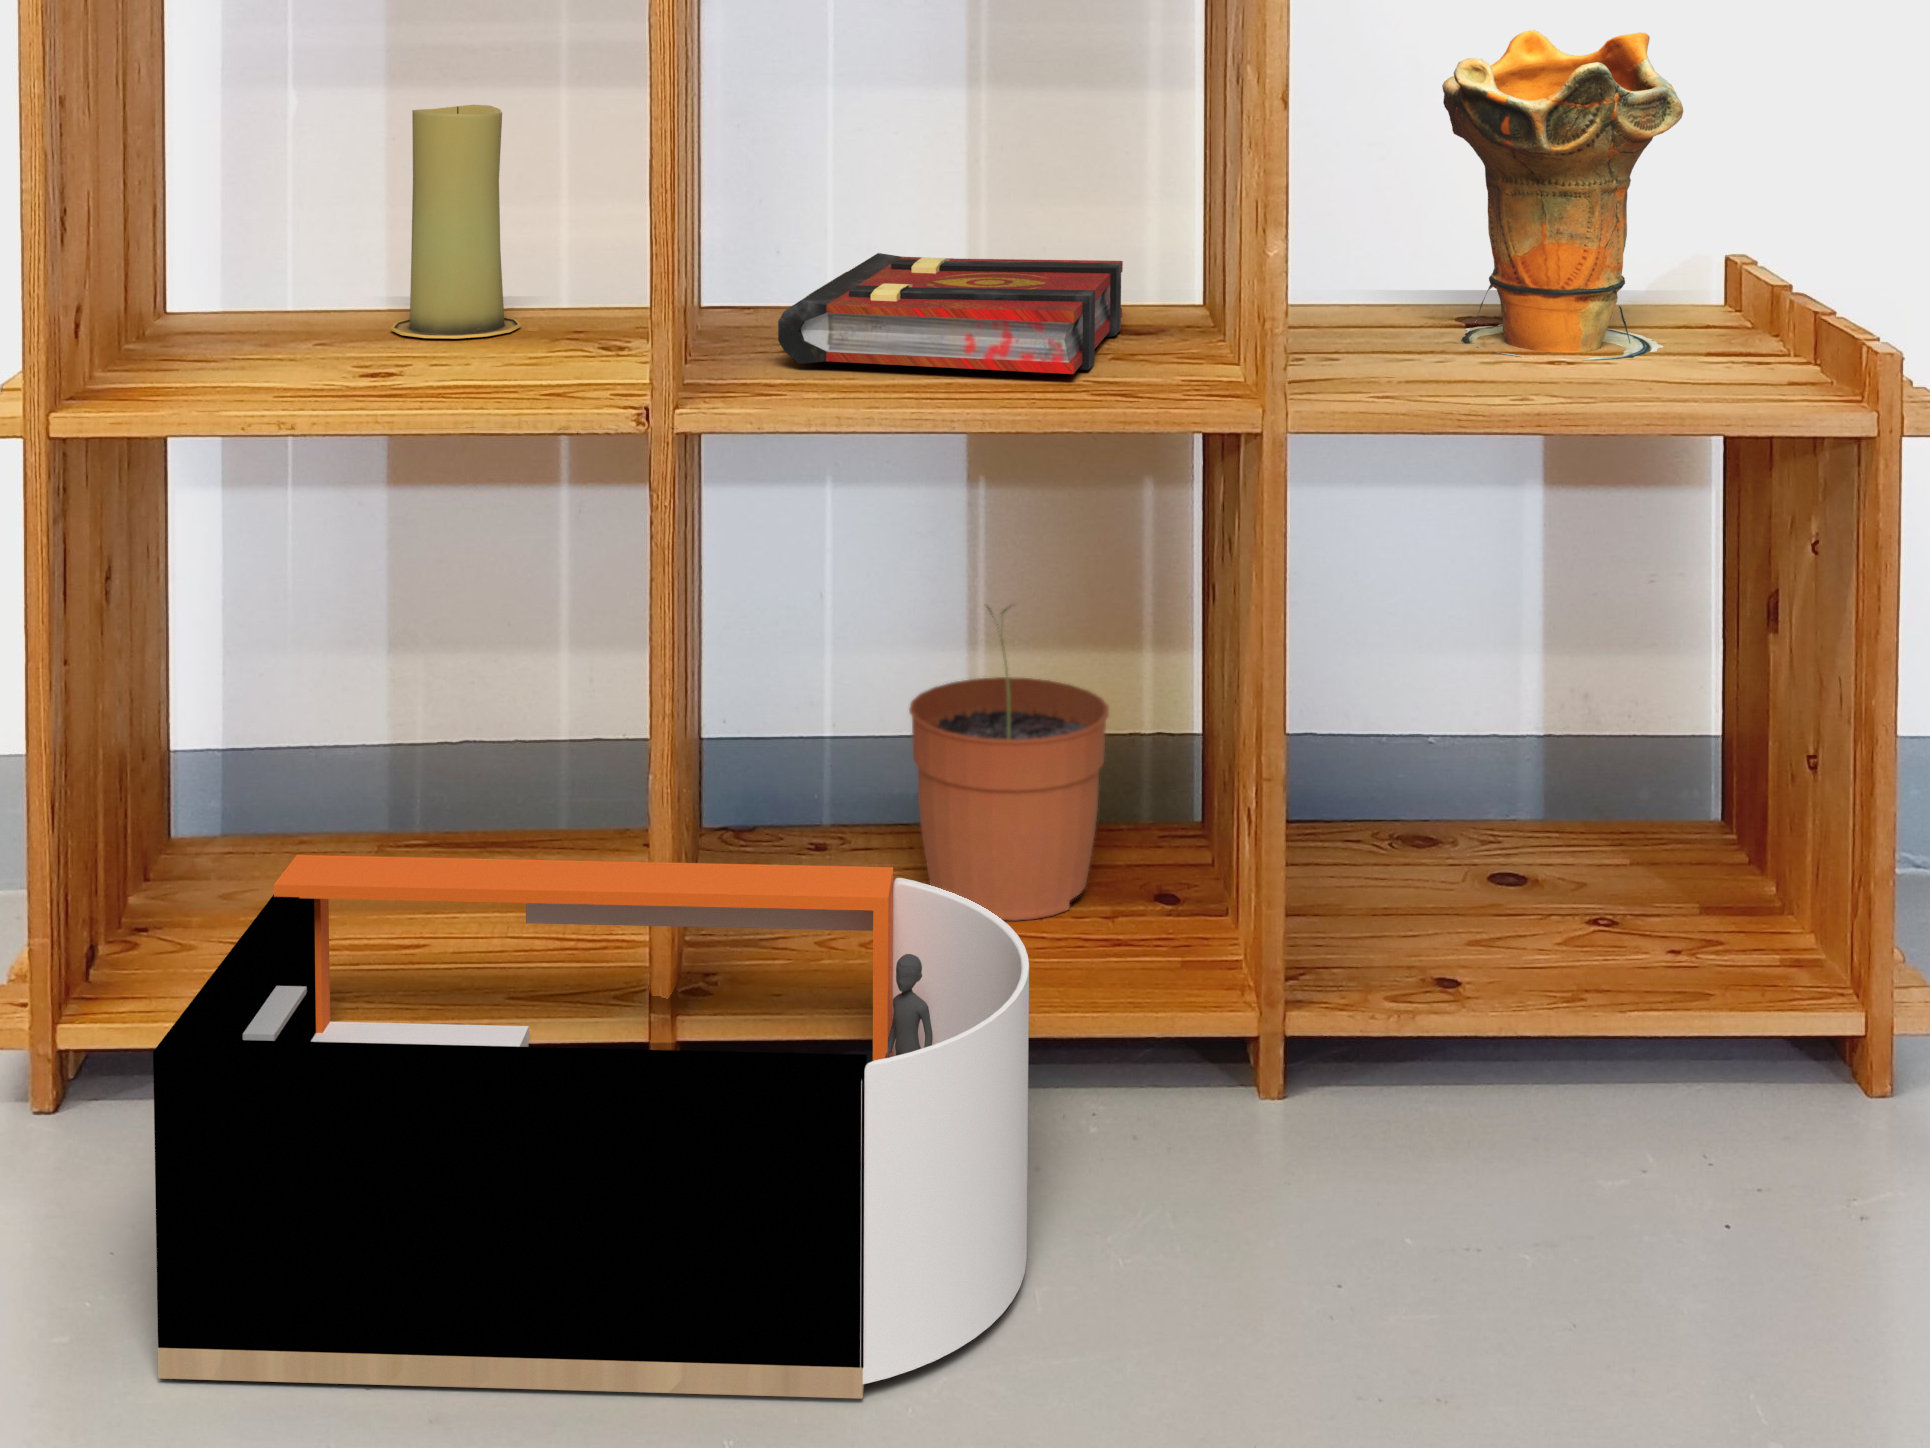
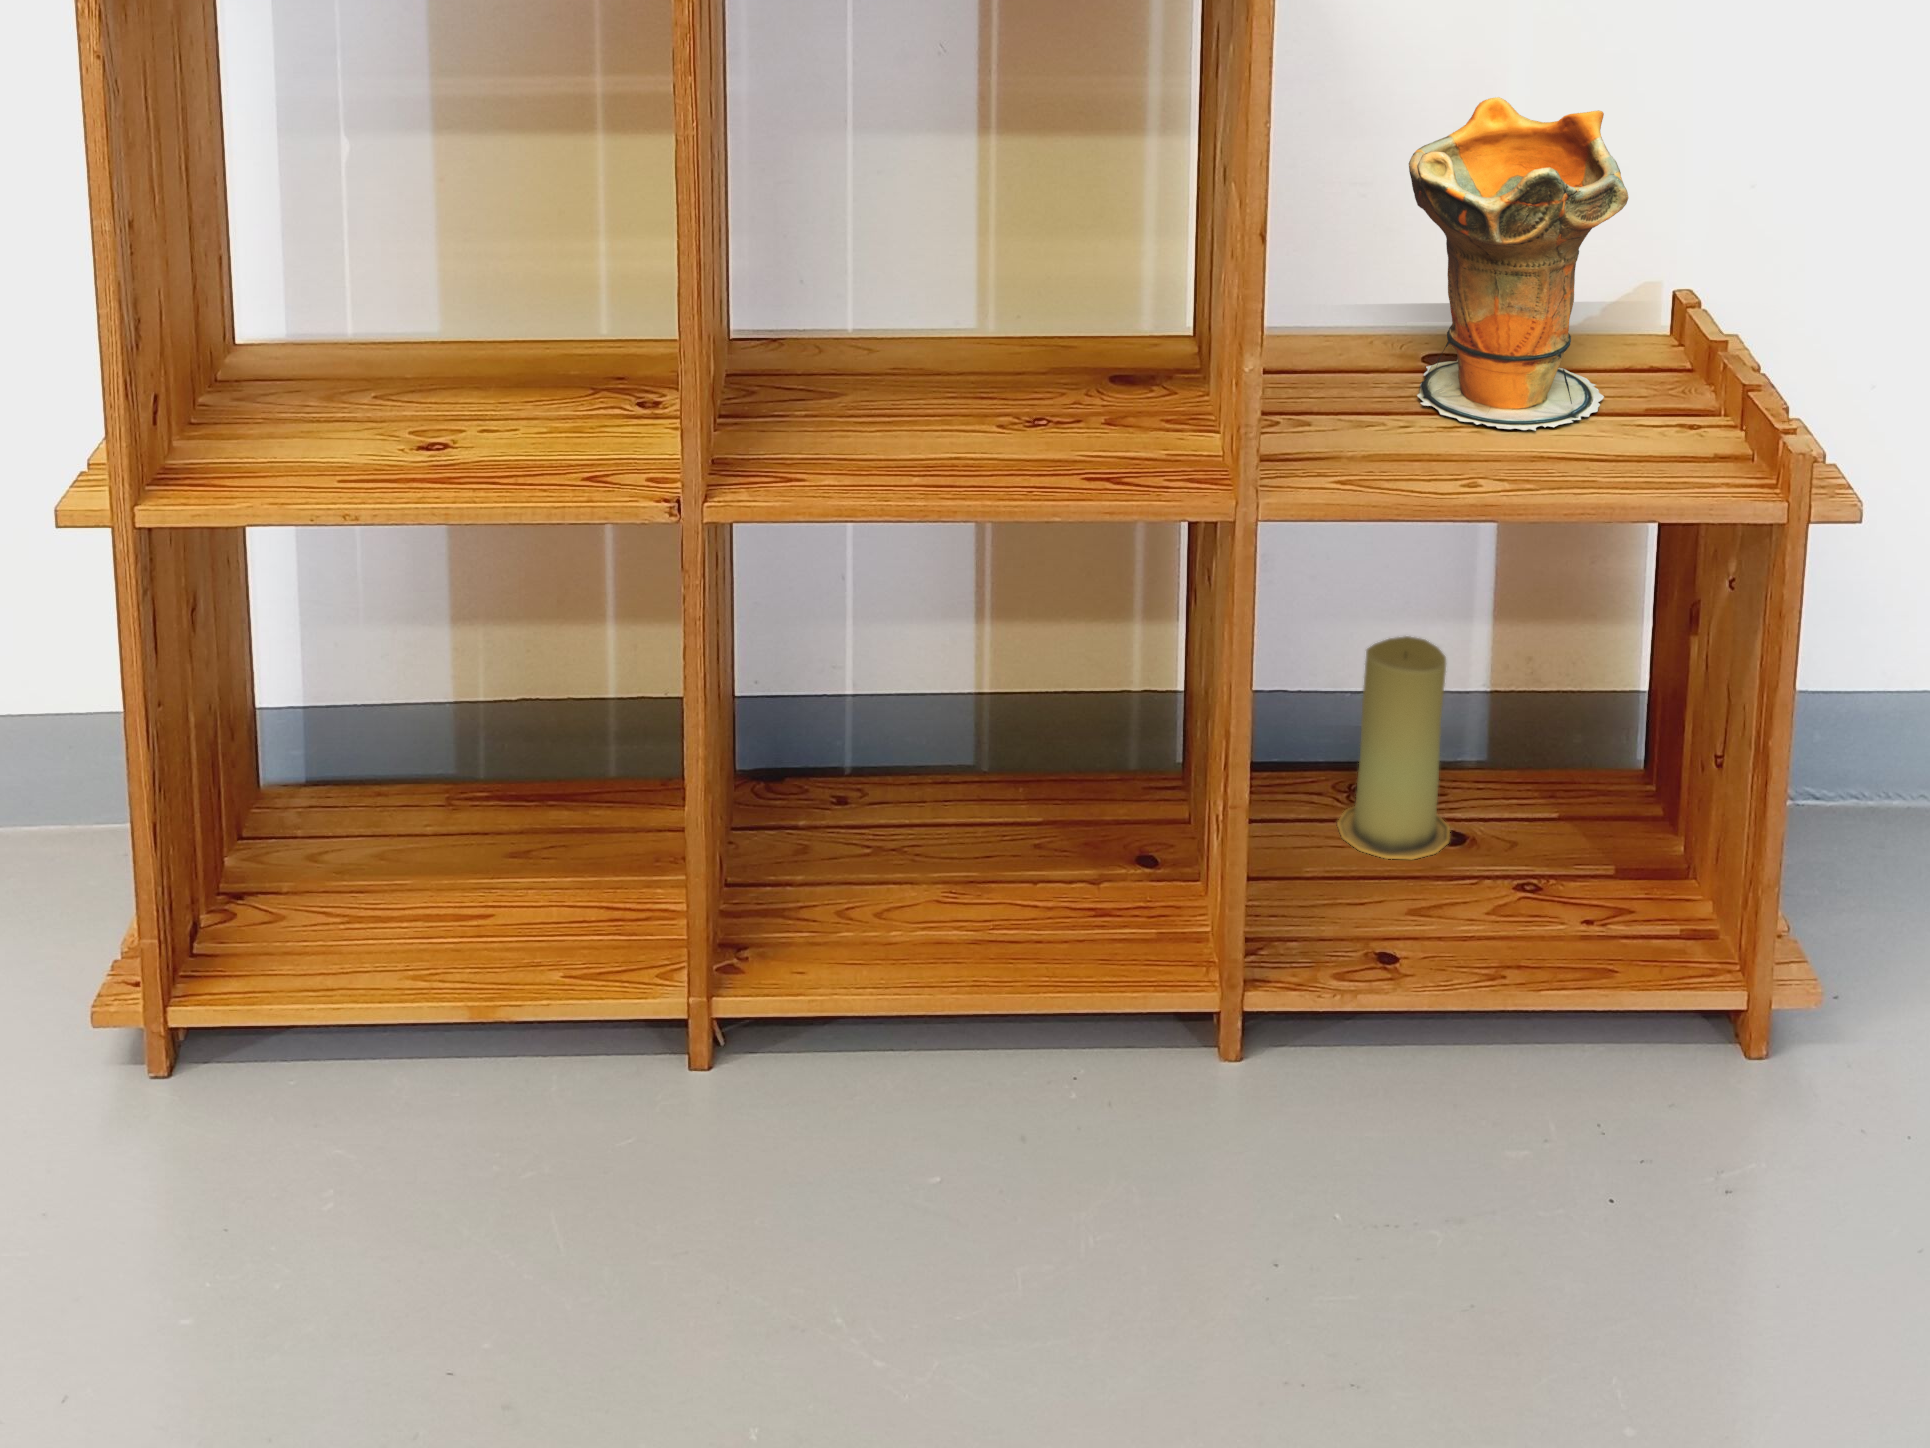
candle: present [391,105,521,339] -> present [1337,636,1450,860]
book: present [778,253,1123,374] -> none [795,287,1113,457]
plant pot: present [909,607,1109,921] -> none [916,609,1095,891]
storage bin: present [153,855,1029,1399] -> none [270,880,1014,1379]

